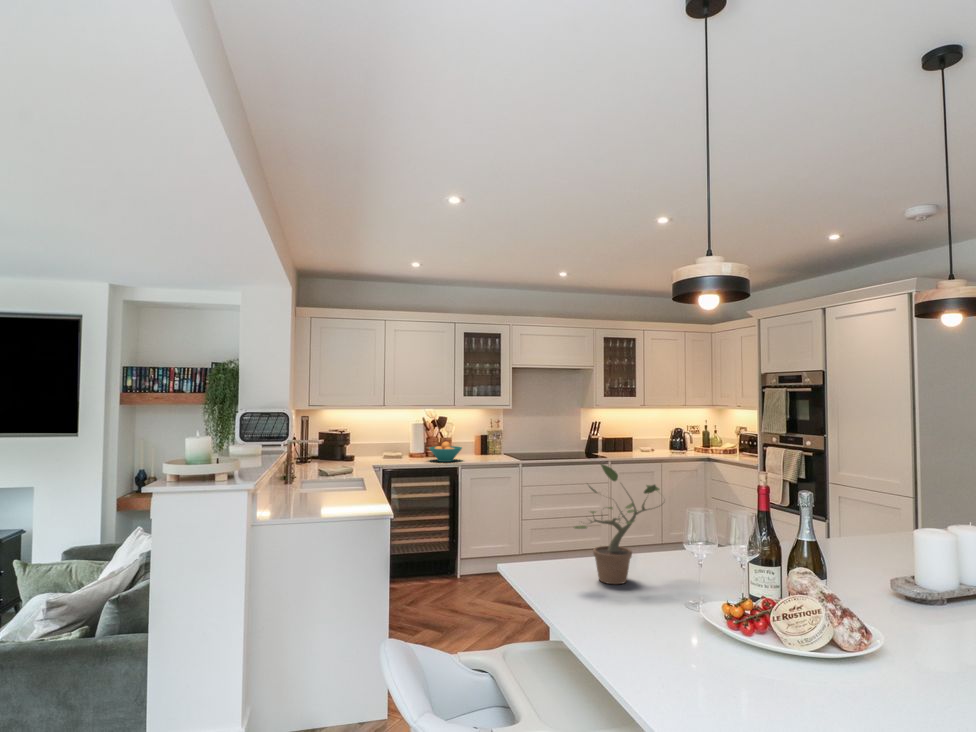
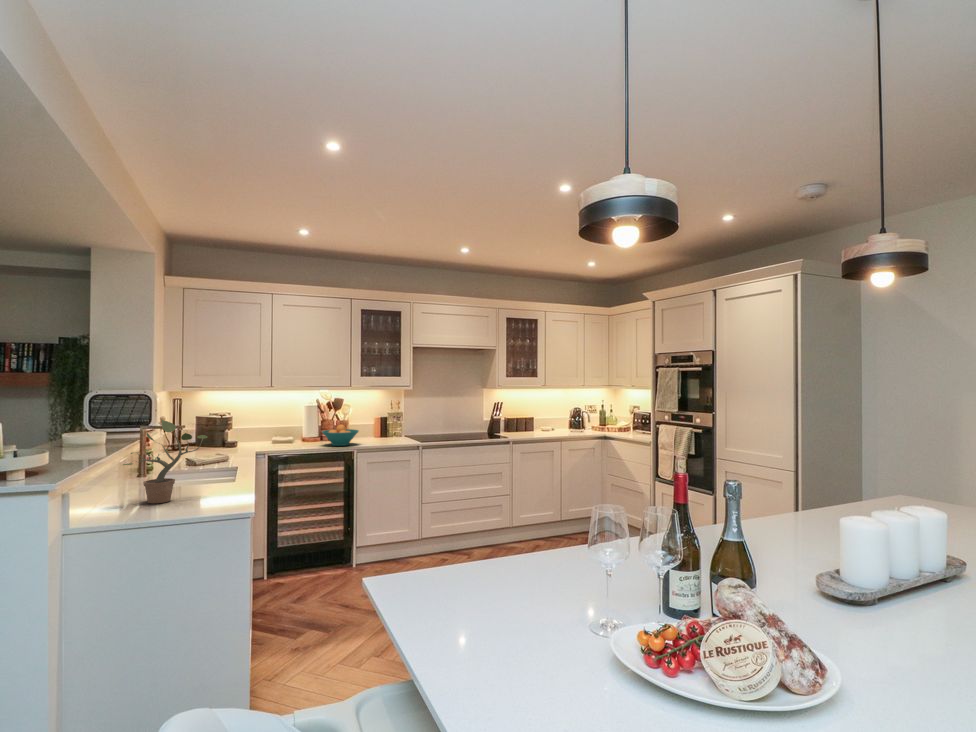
potted plant: present [574,464,659,584] -> present [123,420,207,504]

